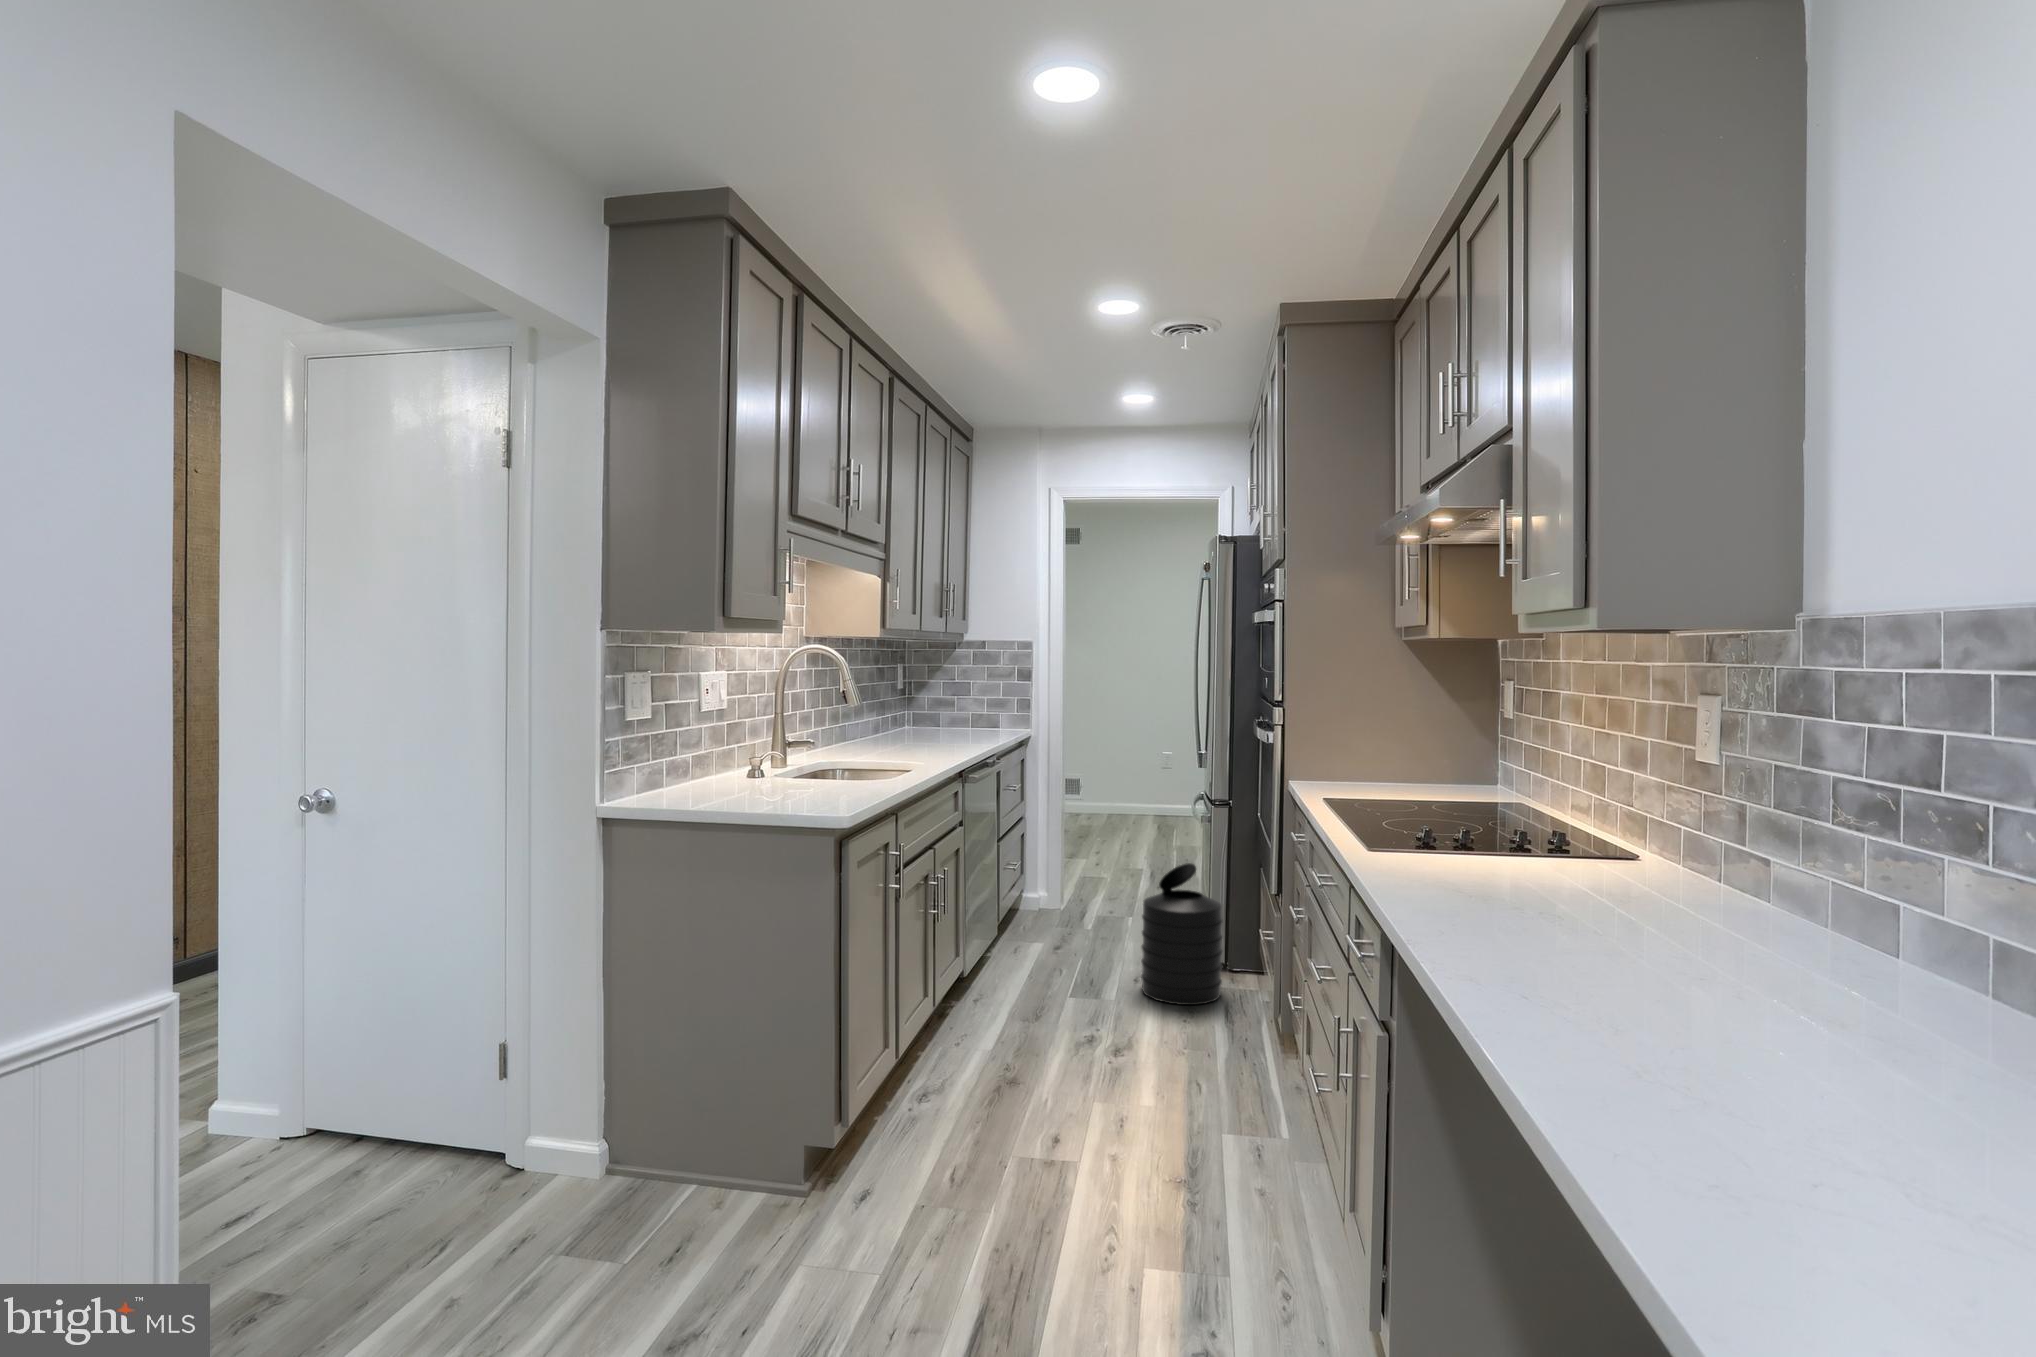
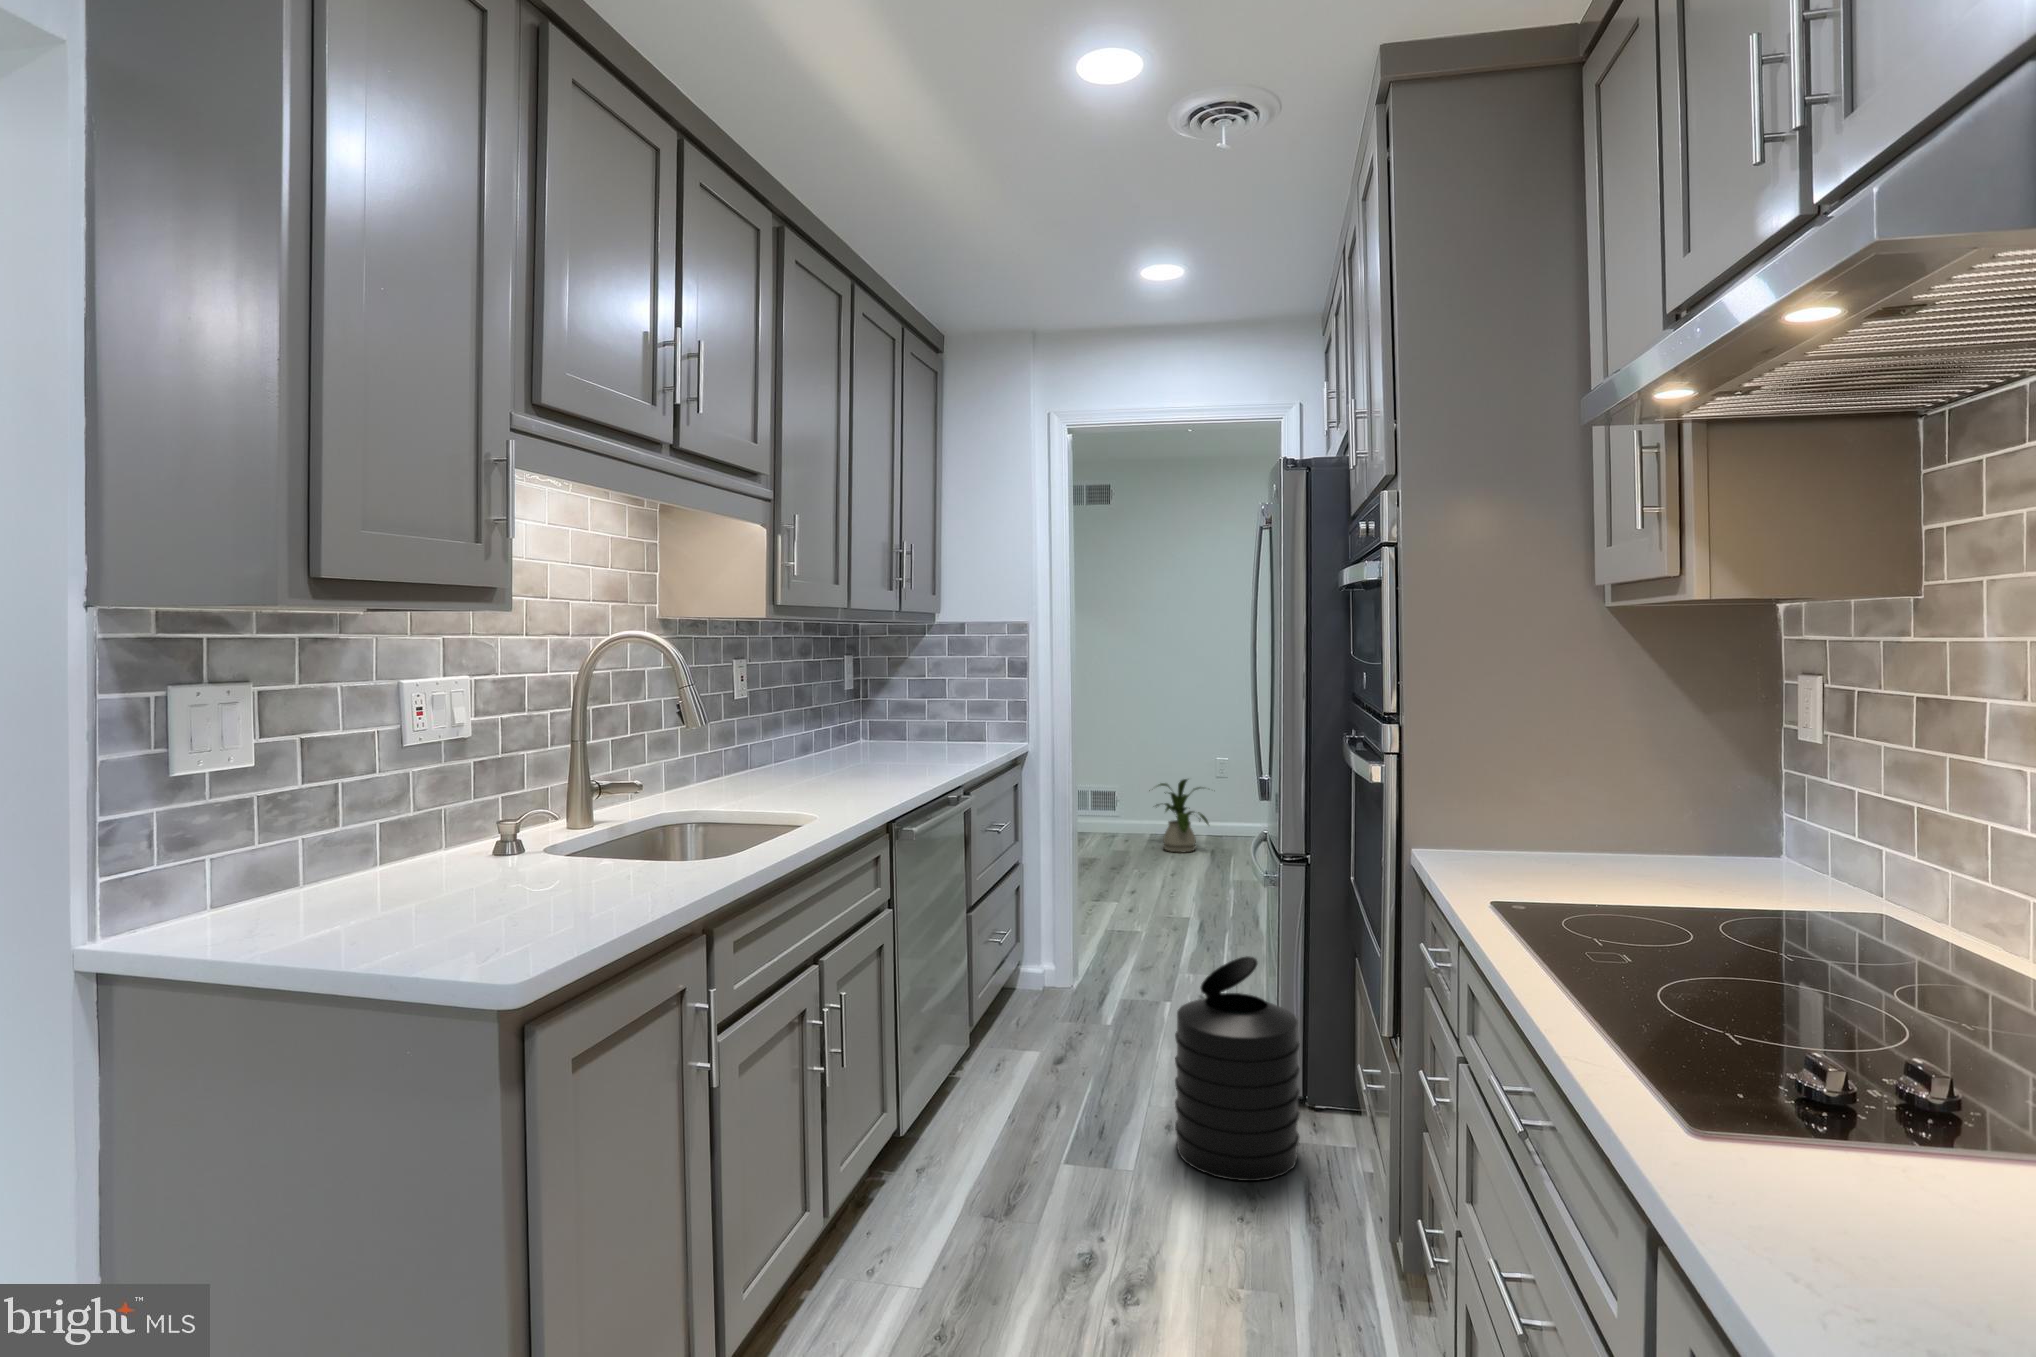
house plant: none [1109,766,1163,826] -> present [1149,779,1209,852]

